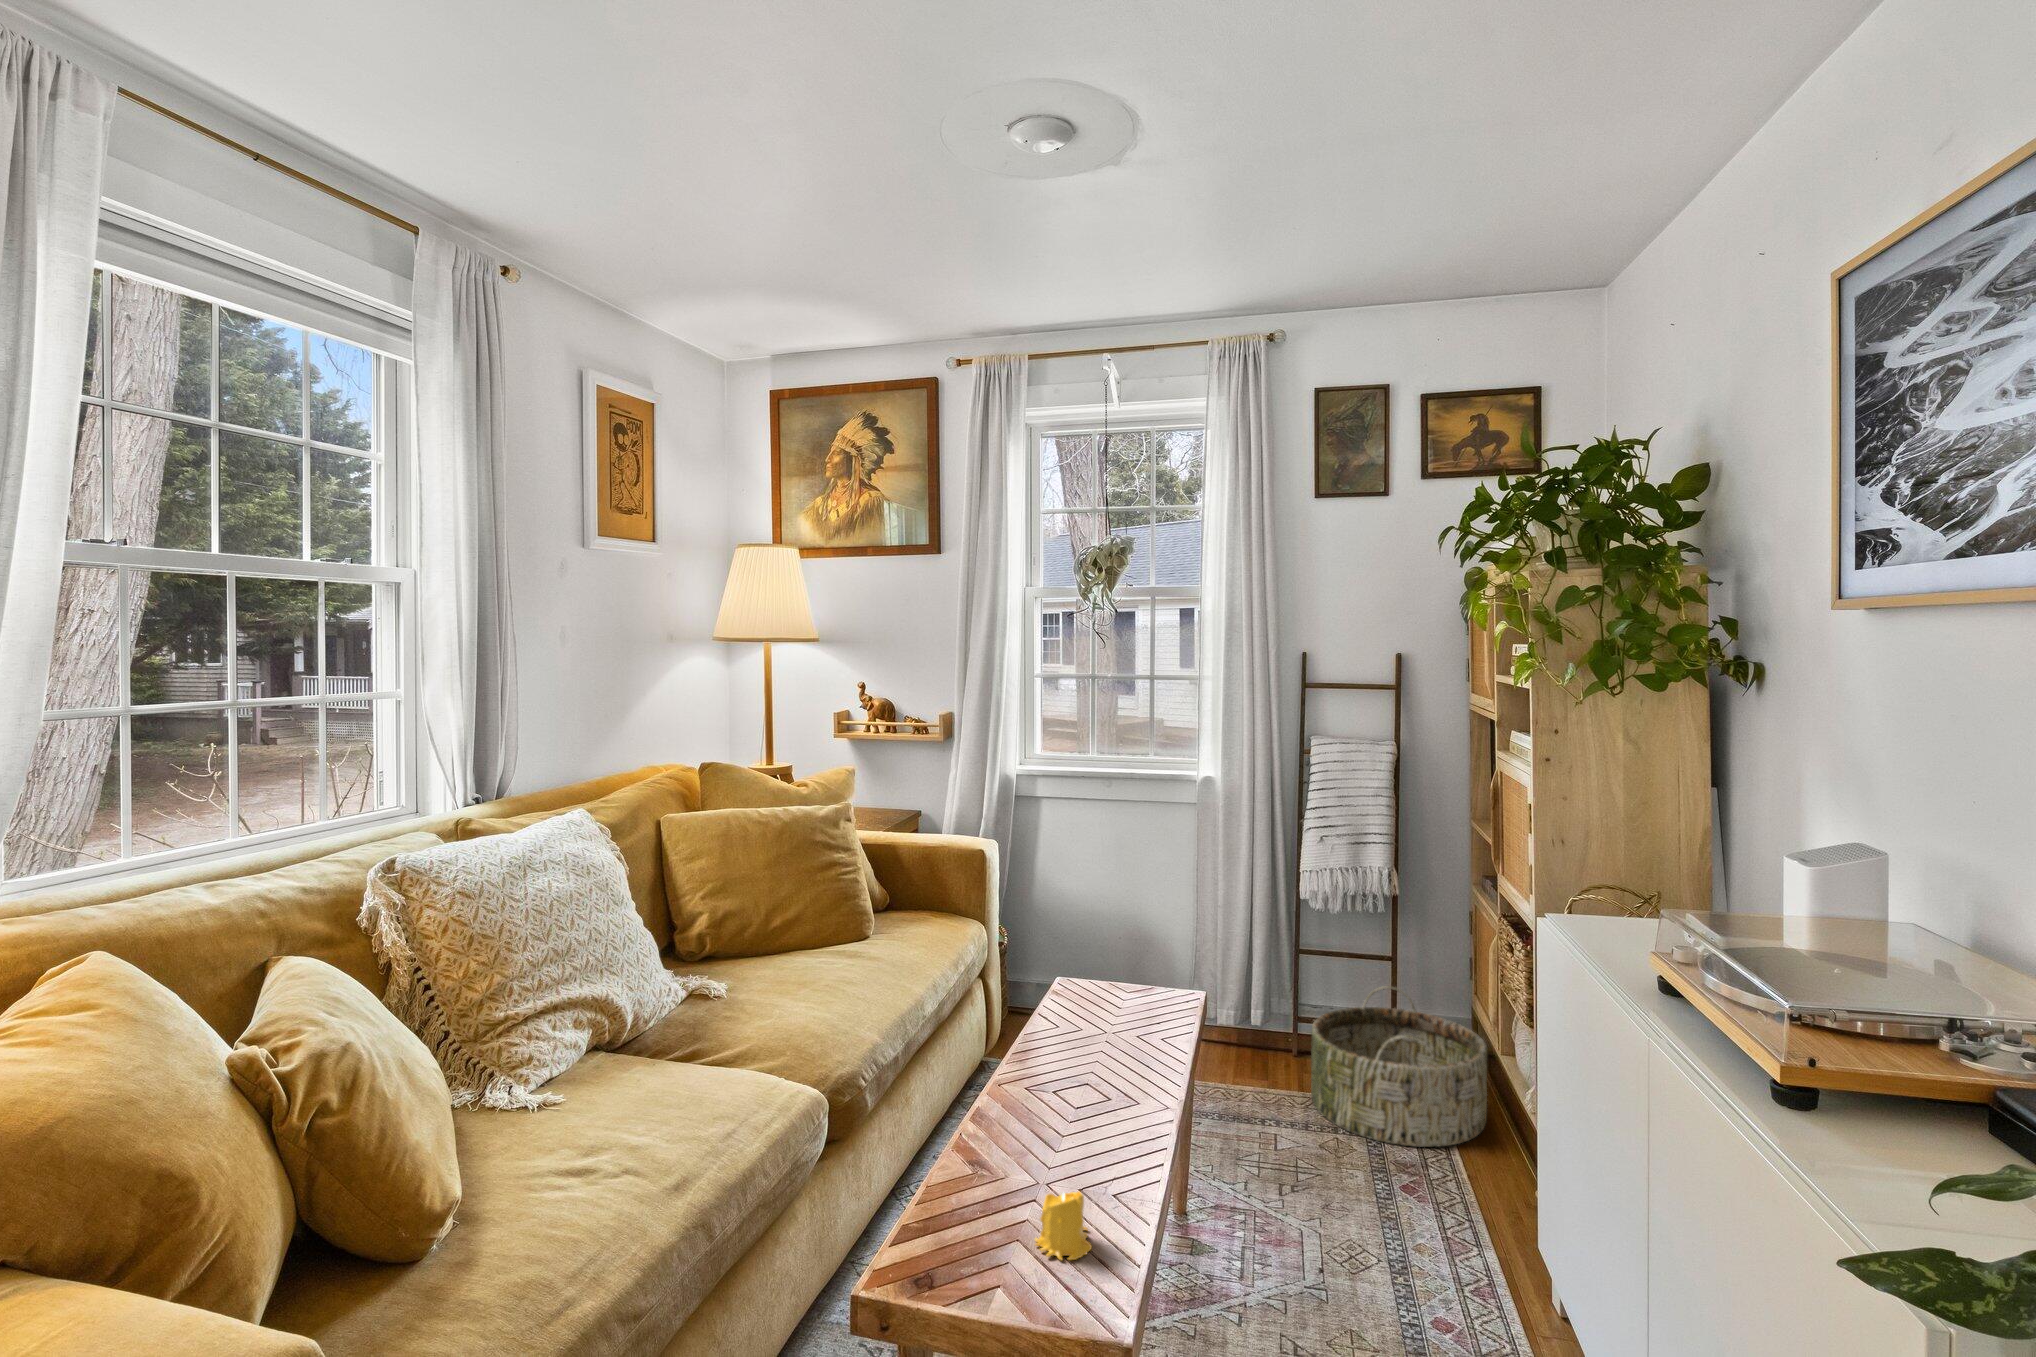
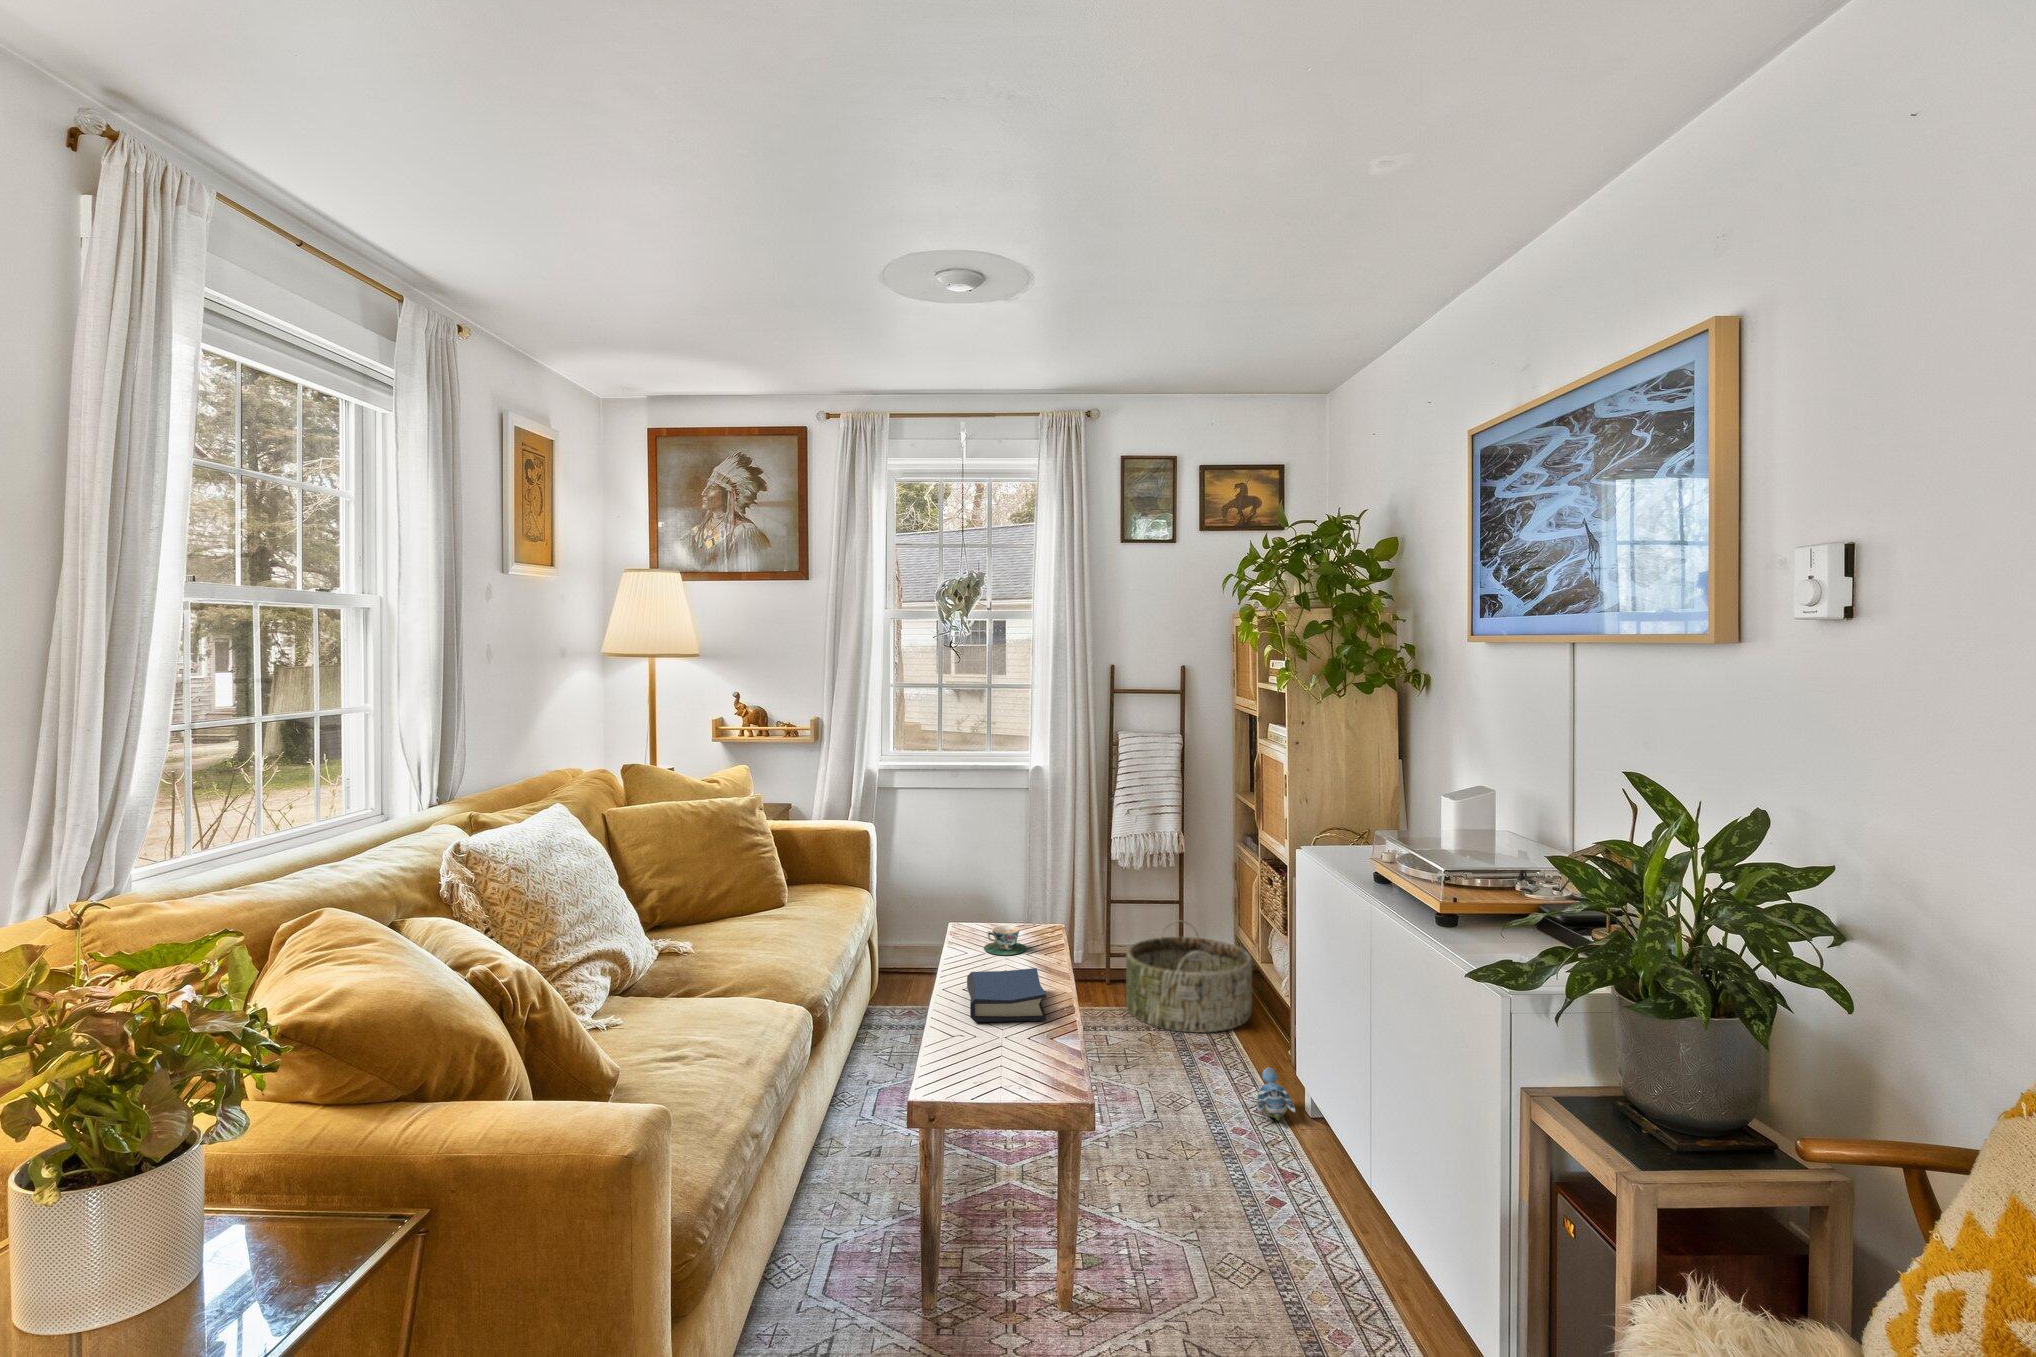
teacup: none [1088,991,1145,1033] -> present [984,925,1026,955]
hardback book: none [1022,1061,1136,1149] -> present [967,968,1046,1022]
candle: present [1035,1191,1092,1260] -> none [1004,1035,1044,1081]
plush toy: none [1473,1225,1533,1313] -> present [1257,1067,1295,1121]

